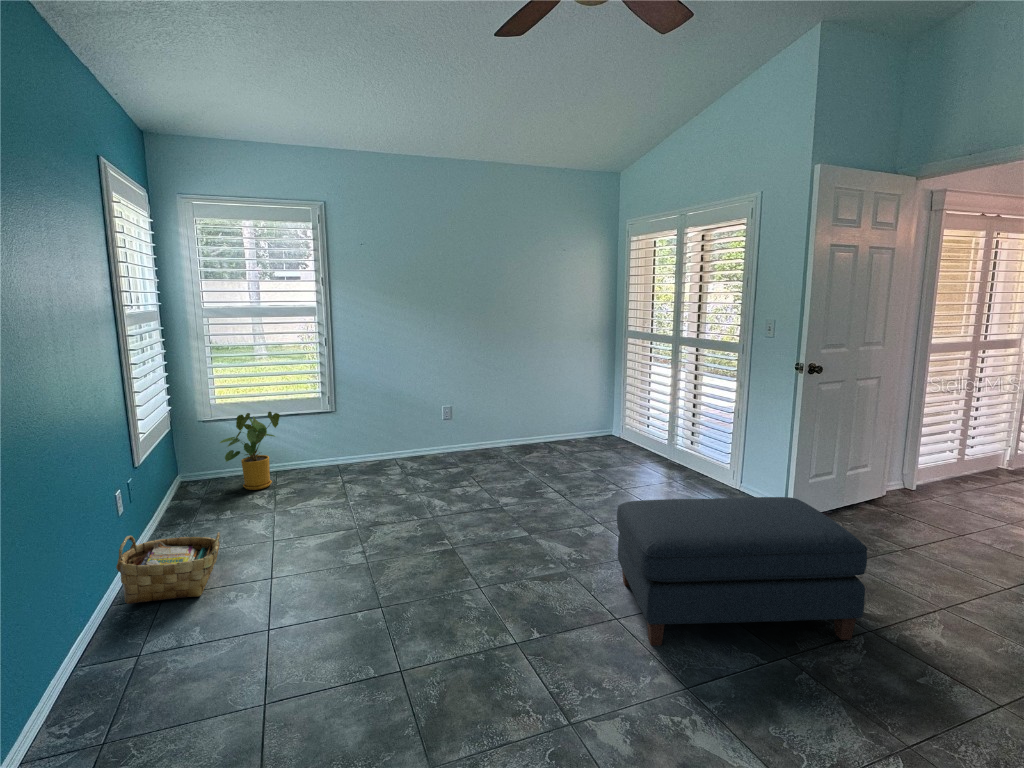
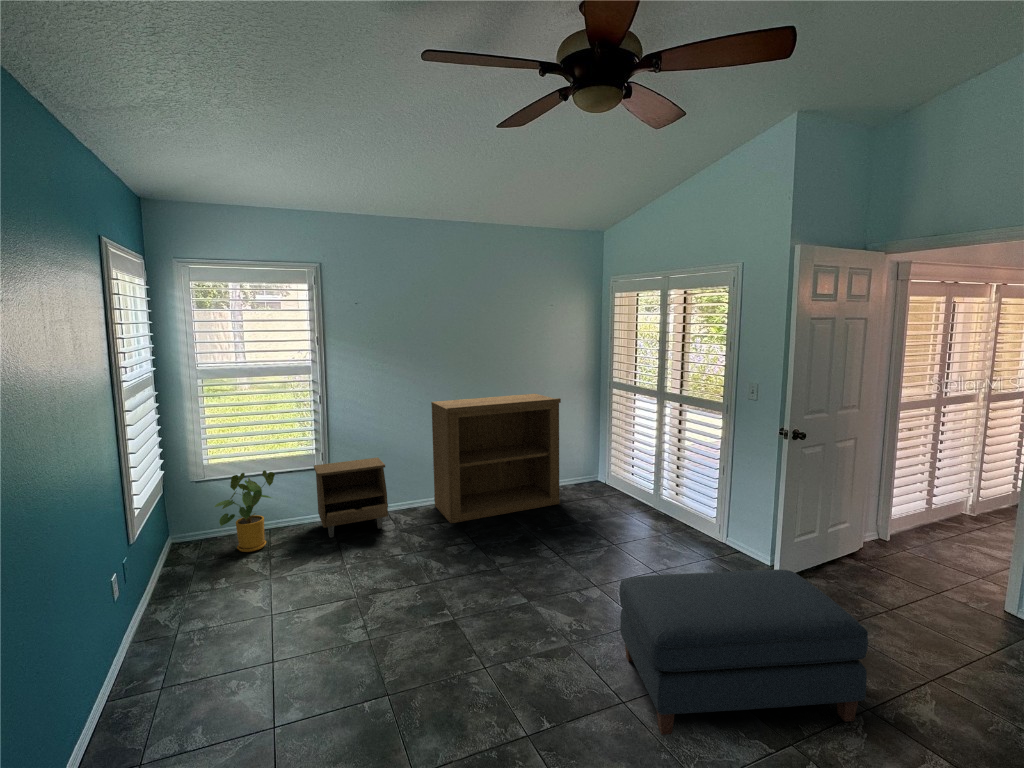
bookshelf: none [438,342,572,469] -> present [431,394,561,523]
nightstand: none [319,403,393,479] -> present [314,458,388,537]
woven basket: present [116,532,220,604] -> none [110,616,219,701]

